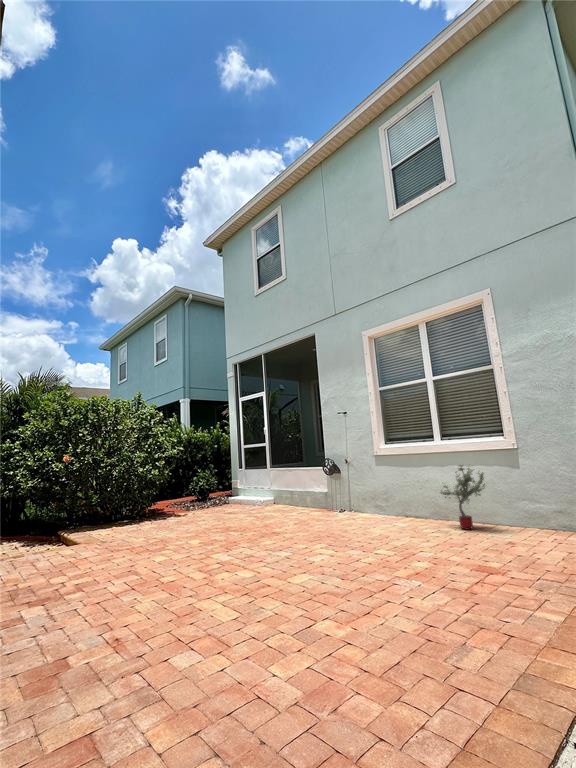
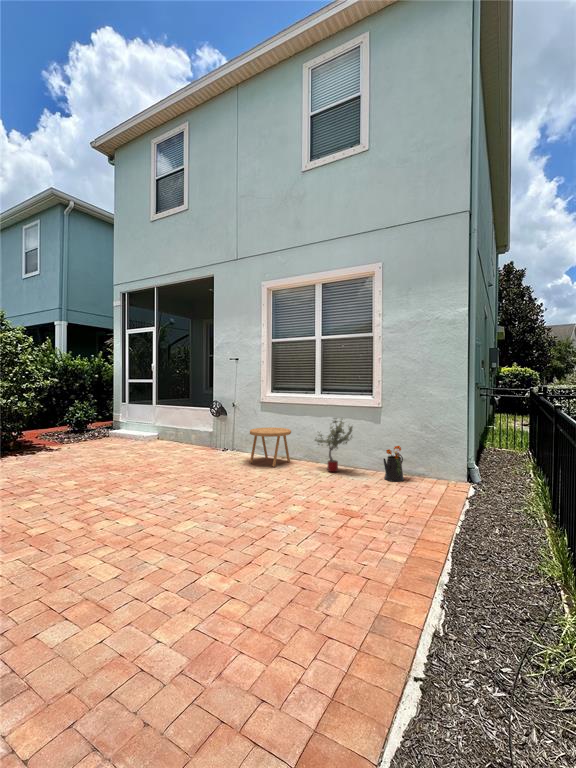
side table: none [365,482,415,526] -> present [250,427,291,467]
watering can: none [529,493,563,538] -> present [383,446,404,481]

